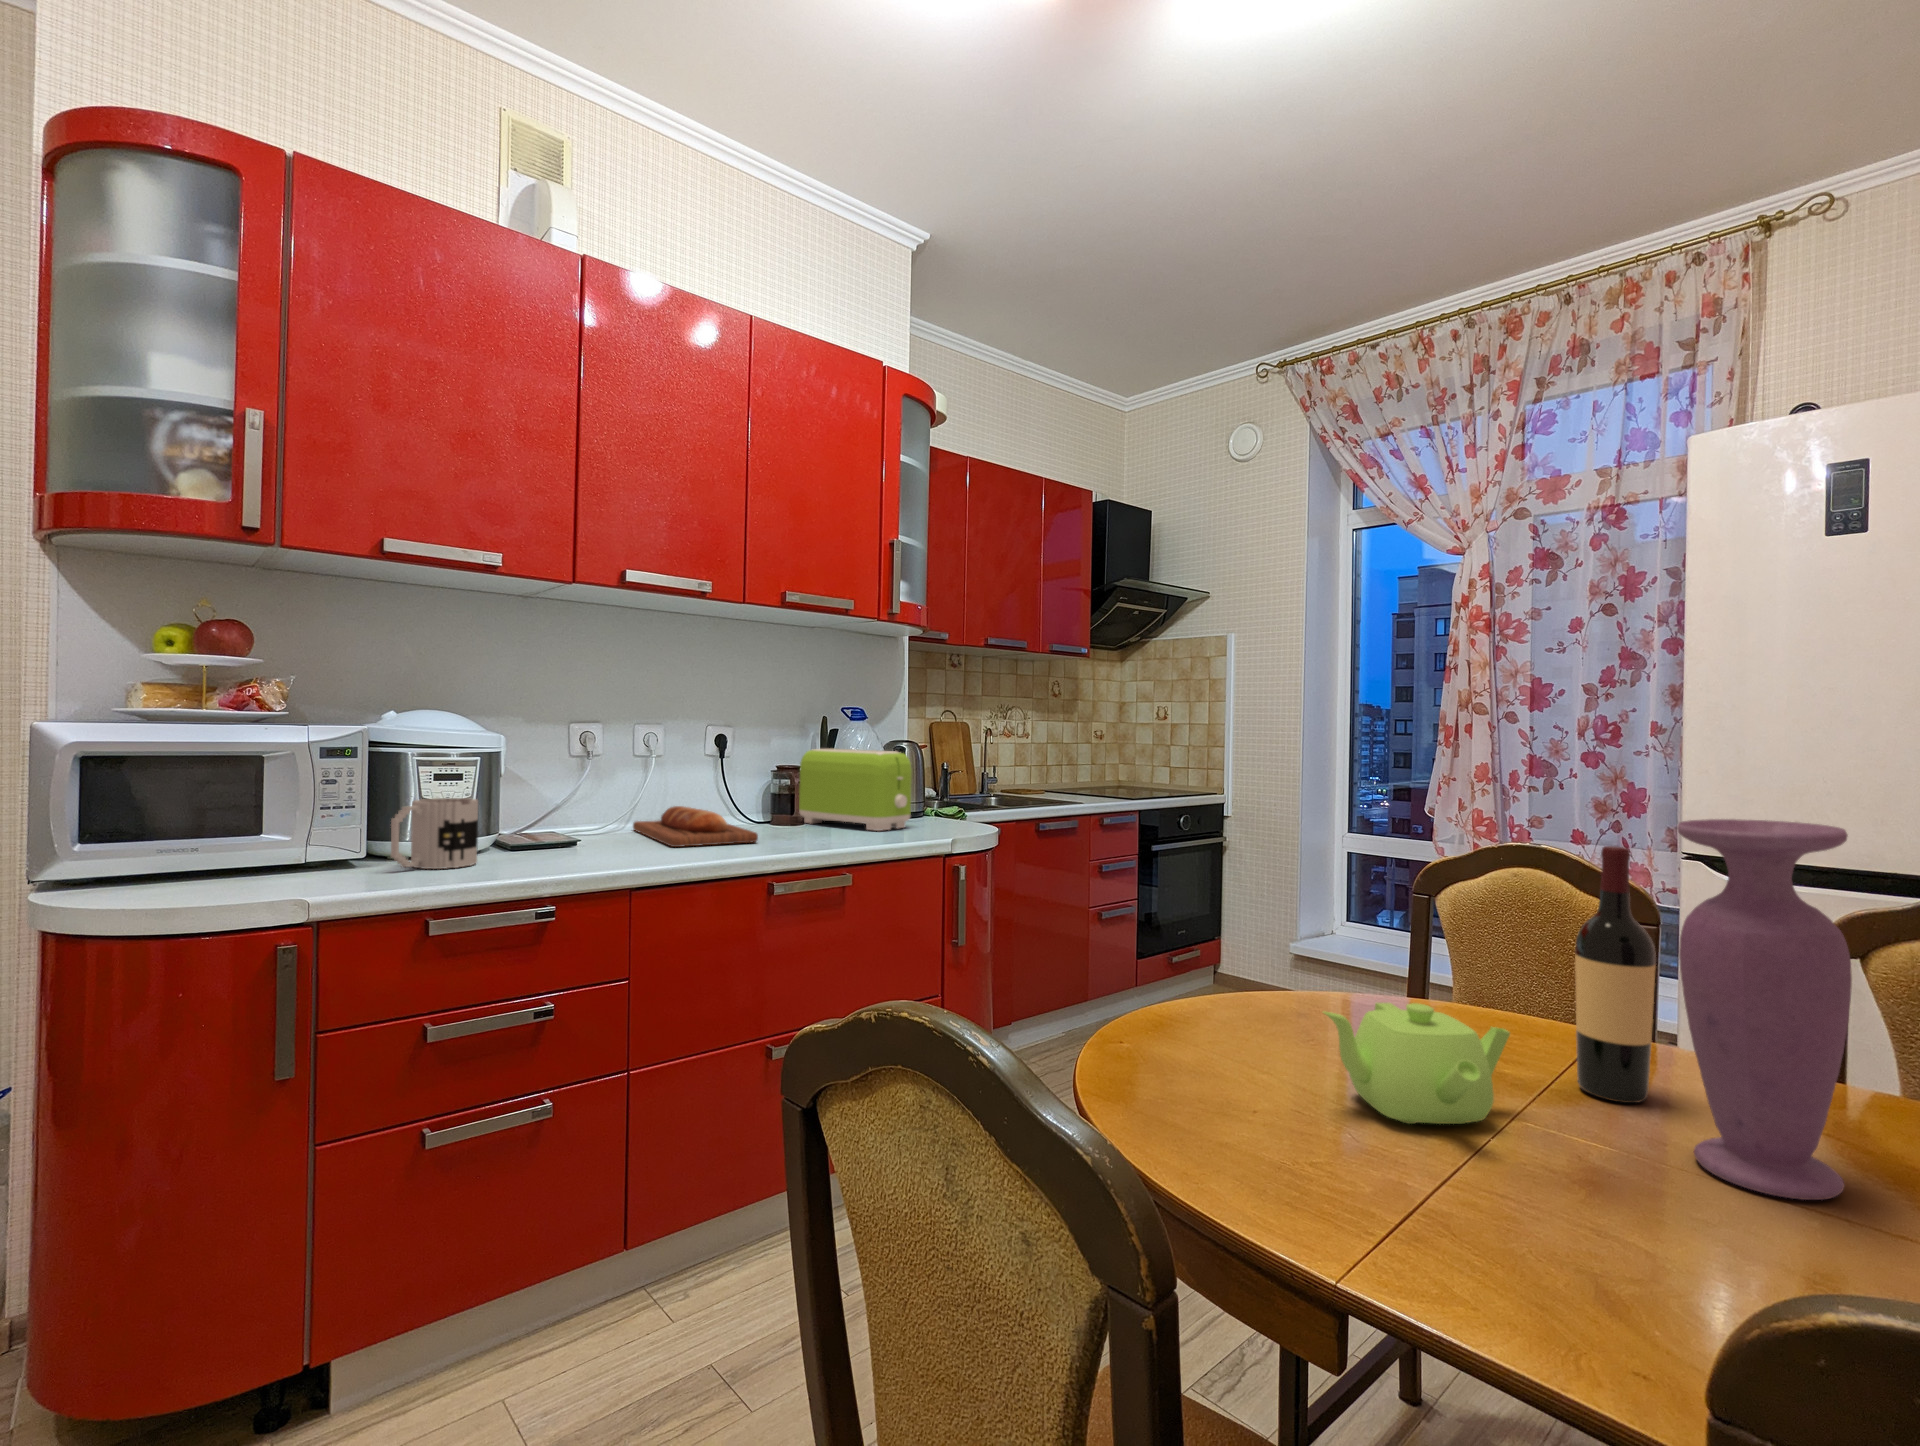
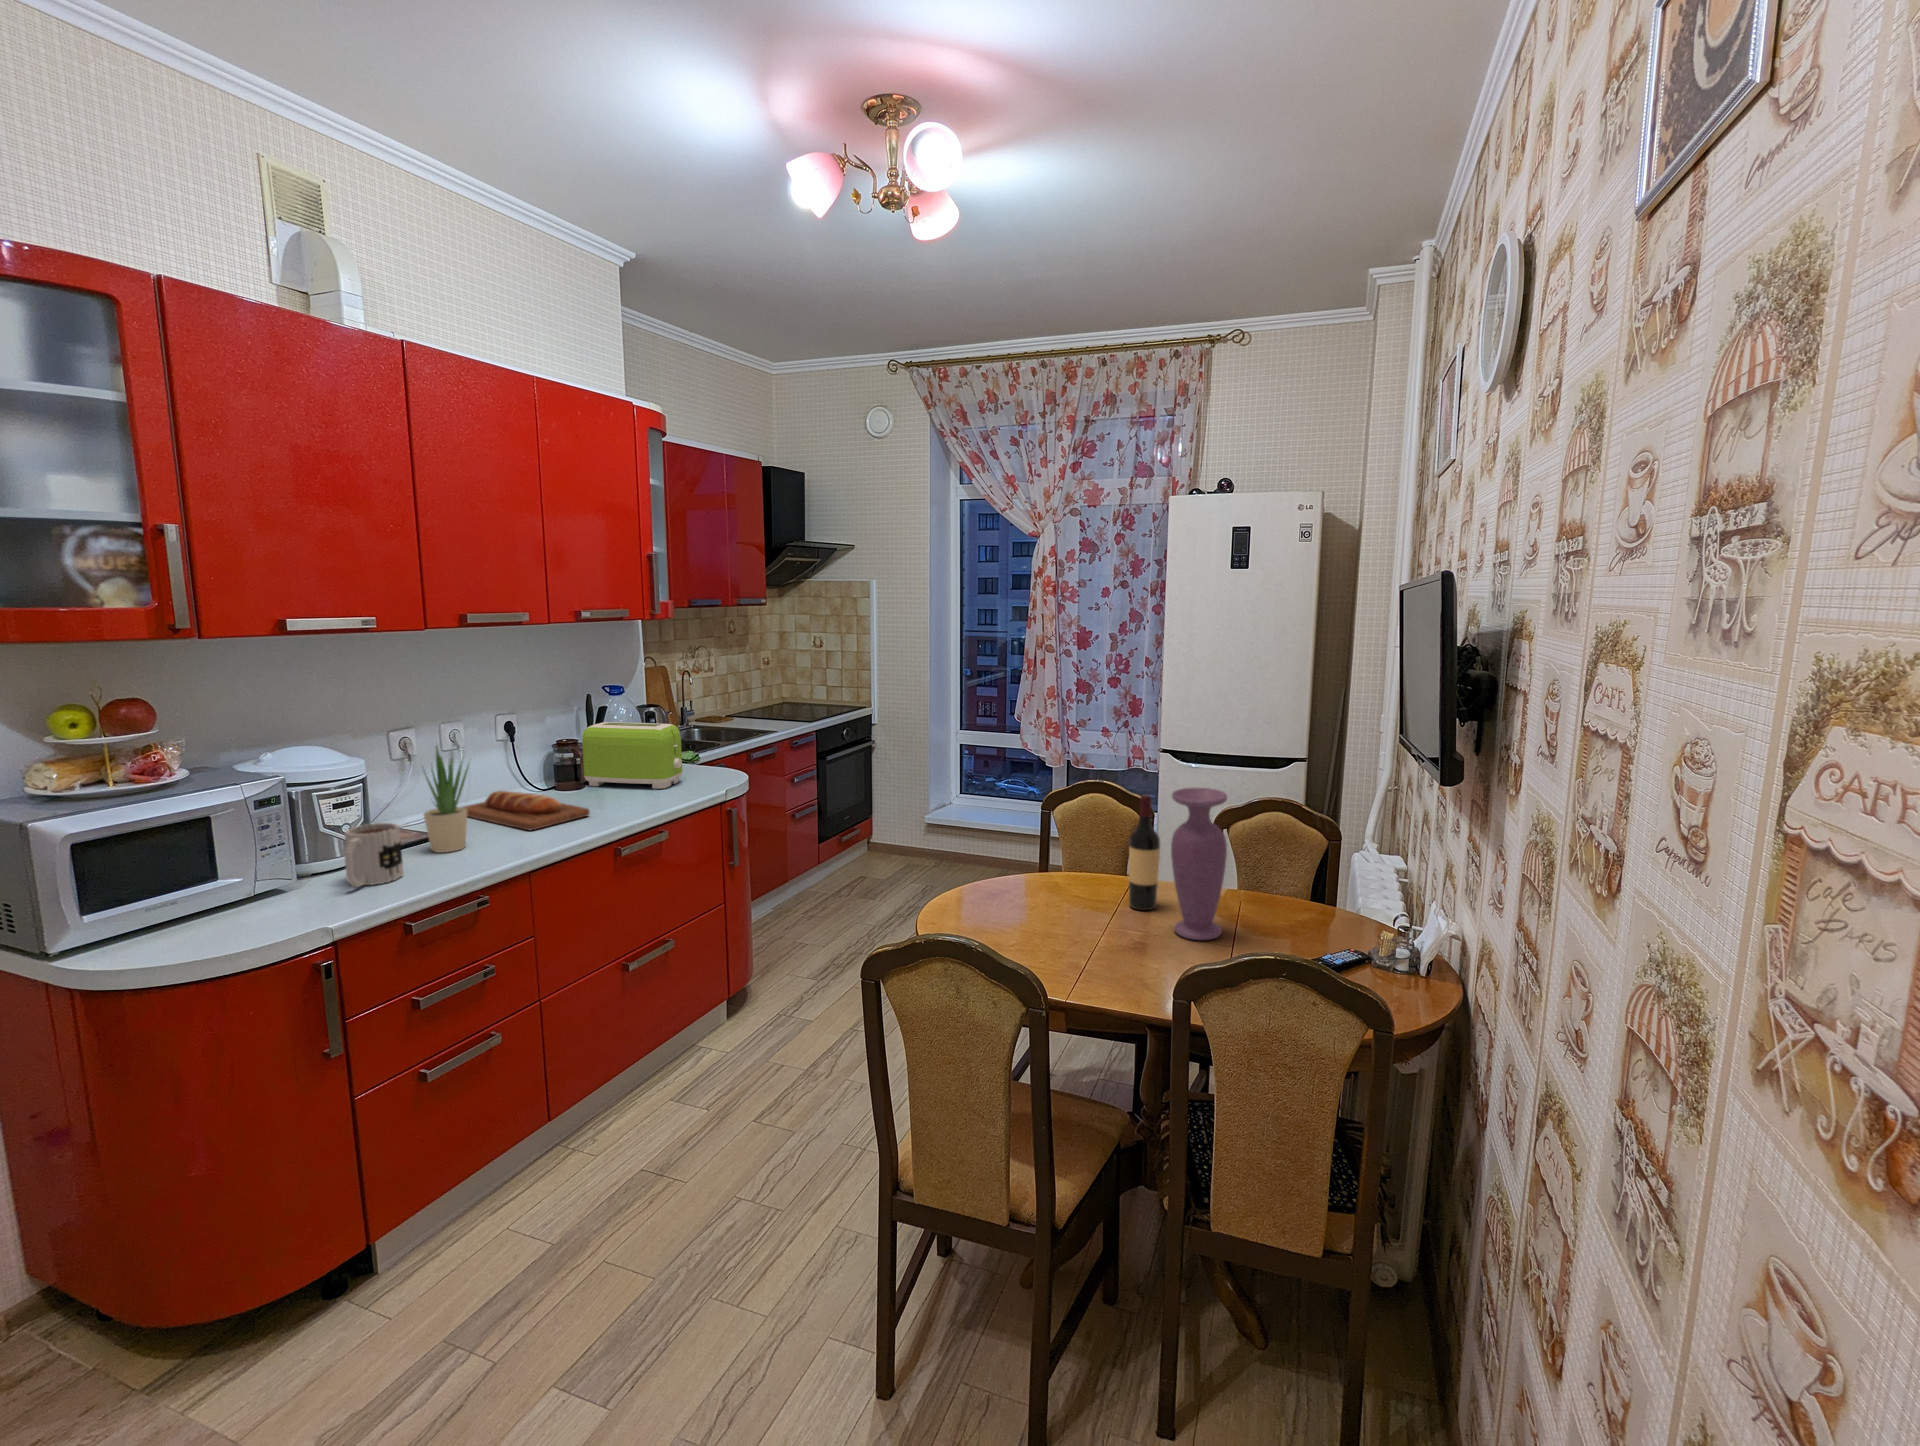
potted plant: none [541,717,602,854] -> present [423,747,469,853]
teapot: present [1324,1003,1510,1124] -> none [1031,882,1106,939]

